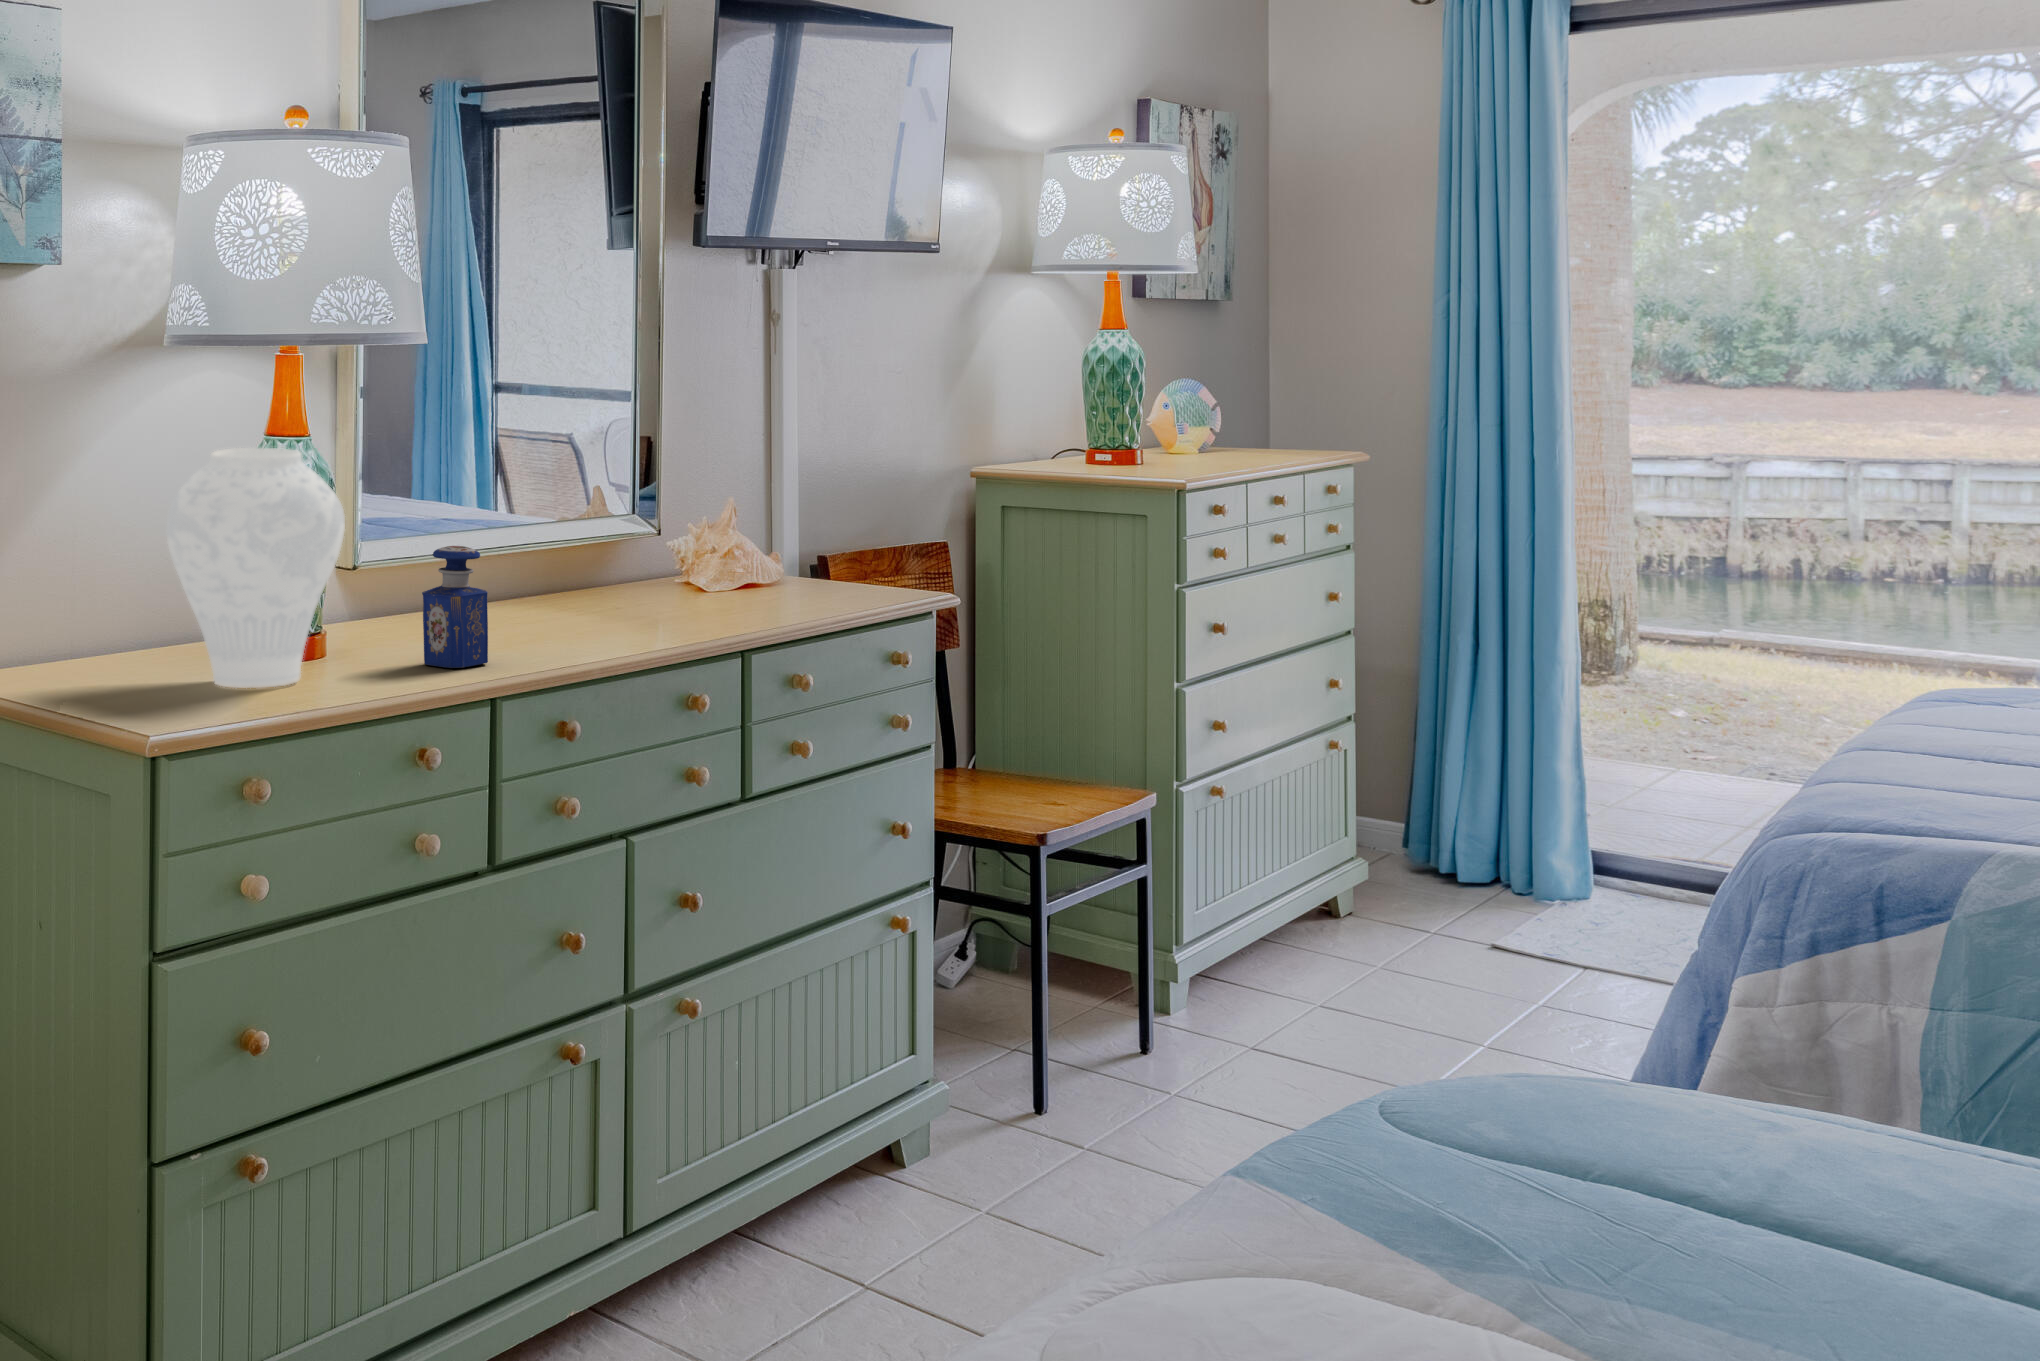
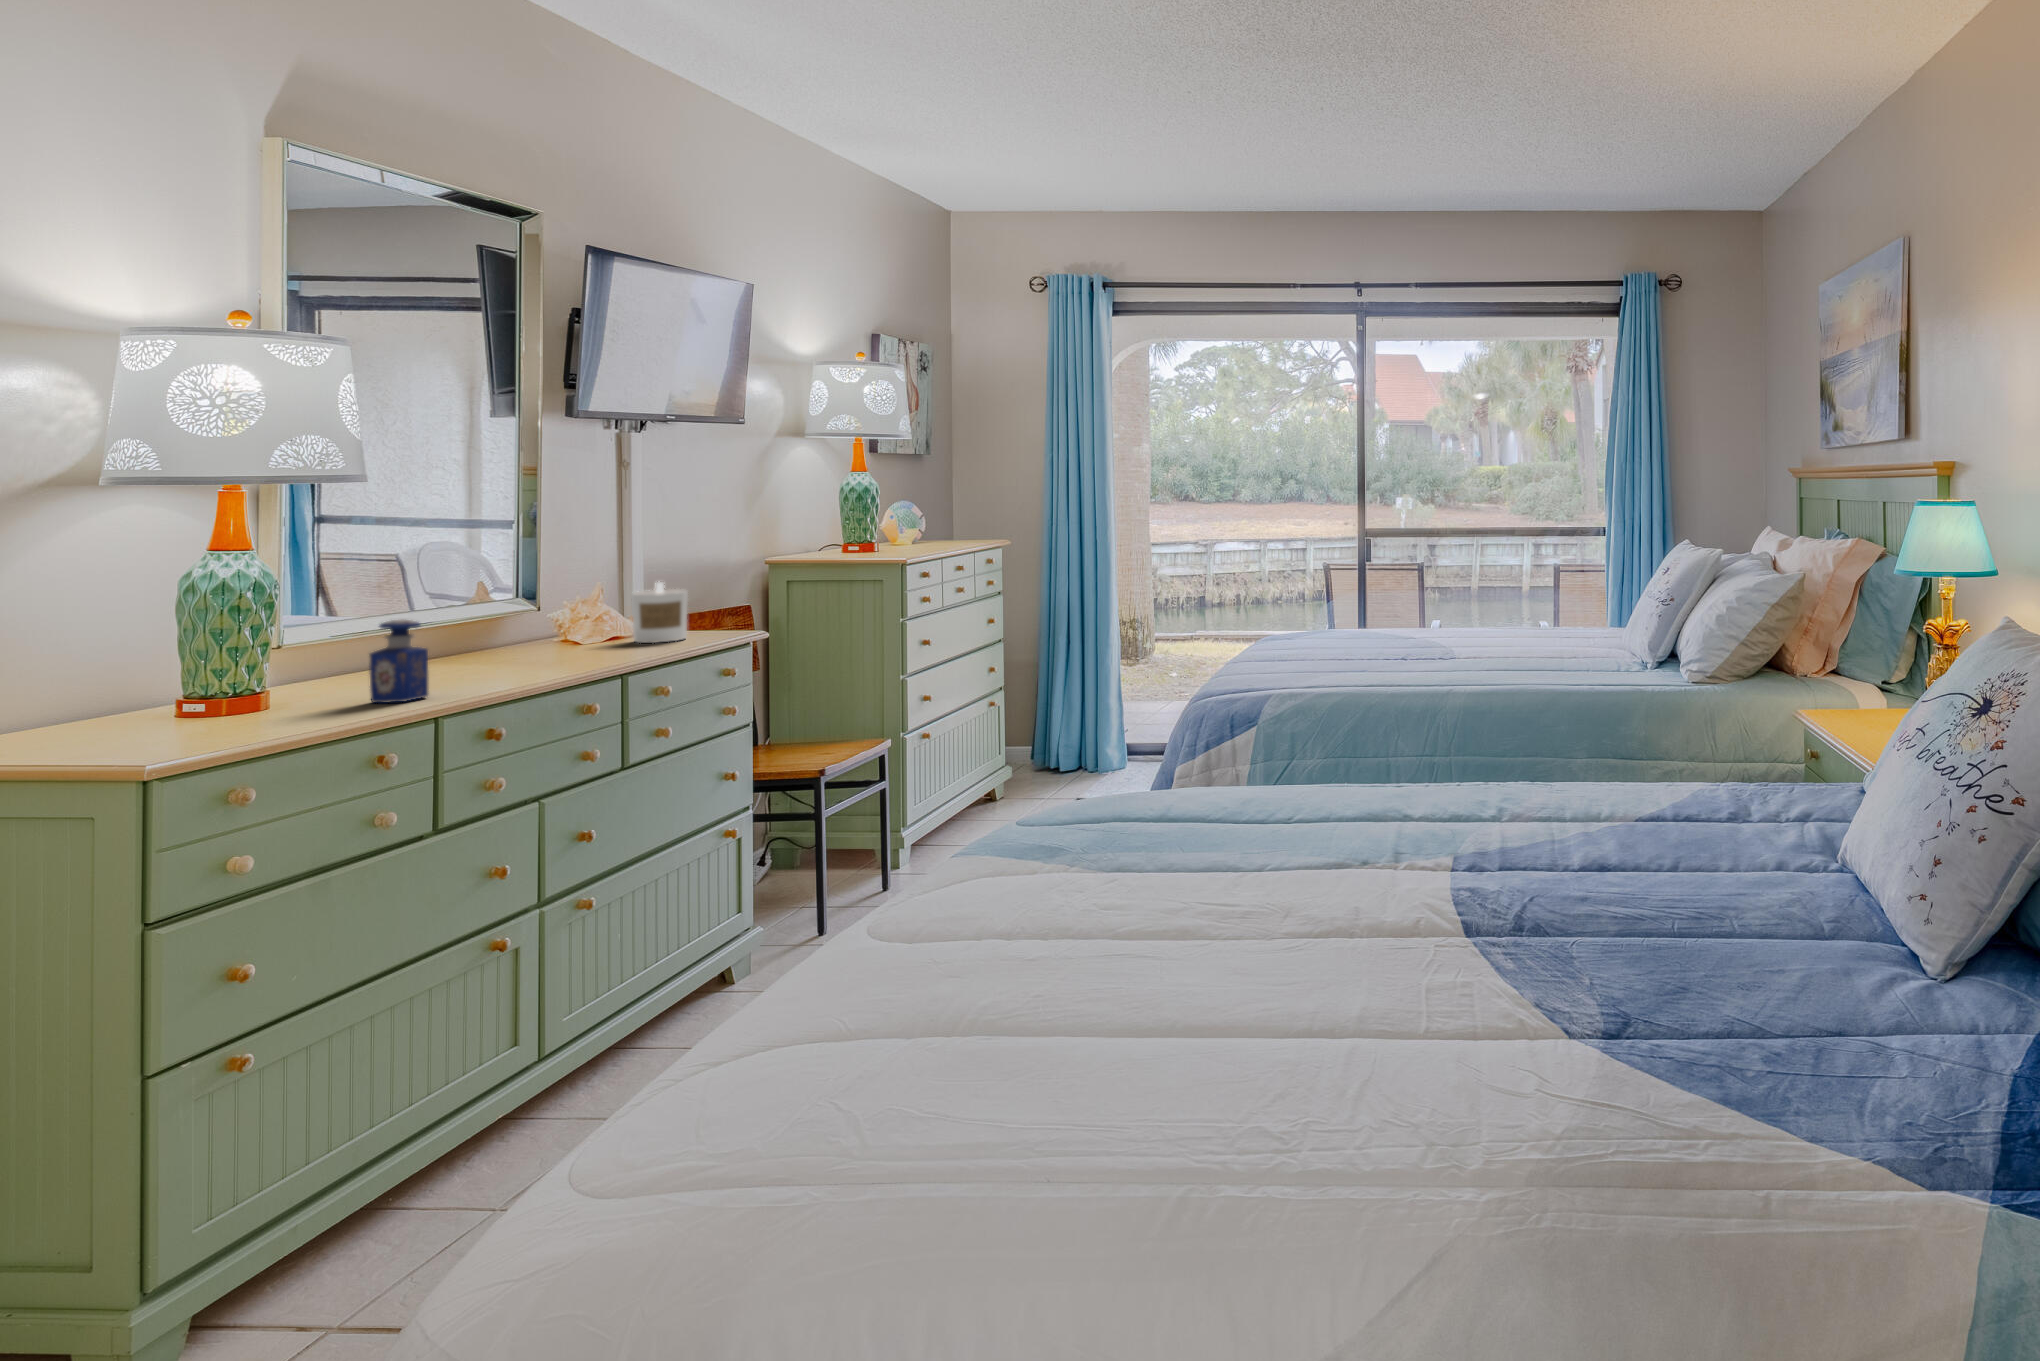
vase: present [167,448,345,688] -> none [125,558,306,733]
candle: none [768,503,843,599] -> present [631,582,688,643]

